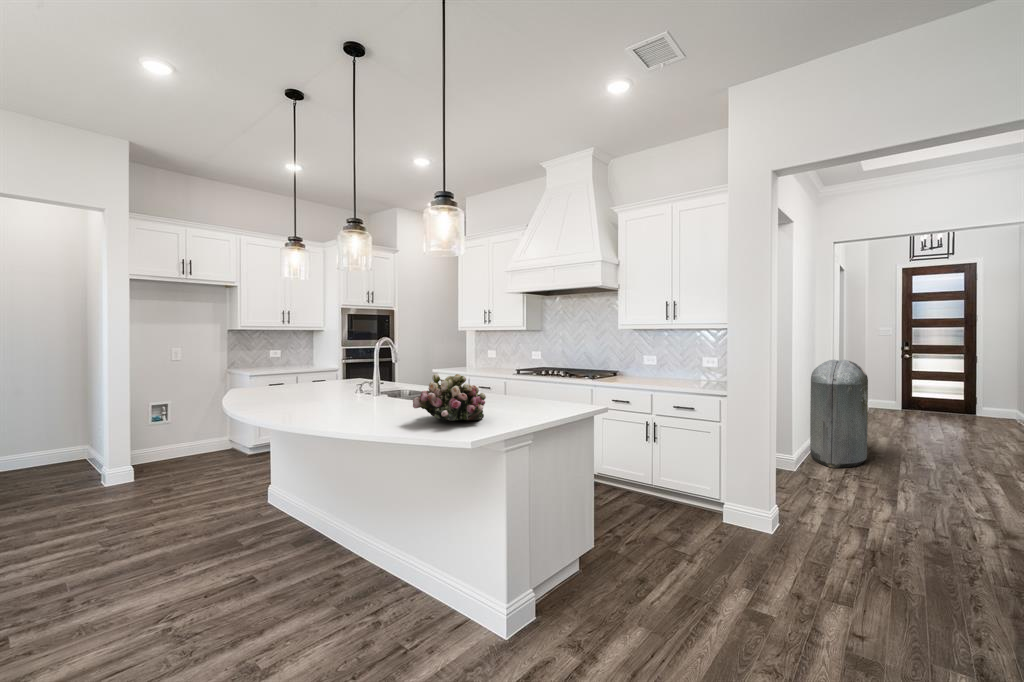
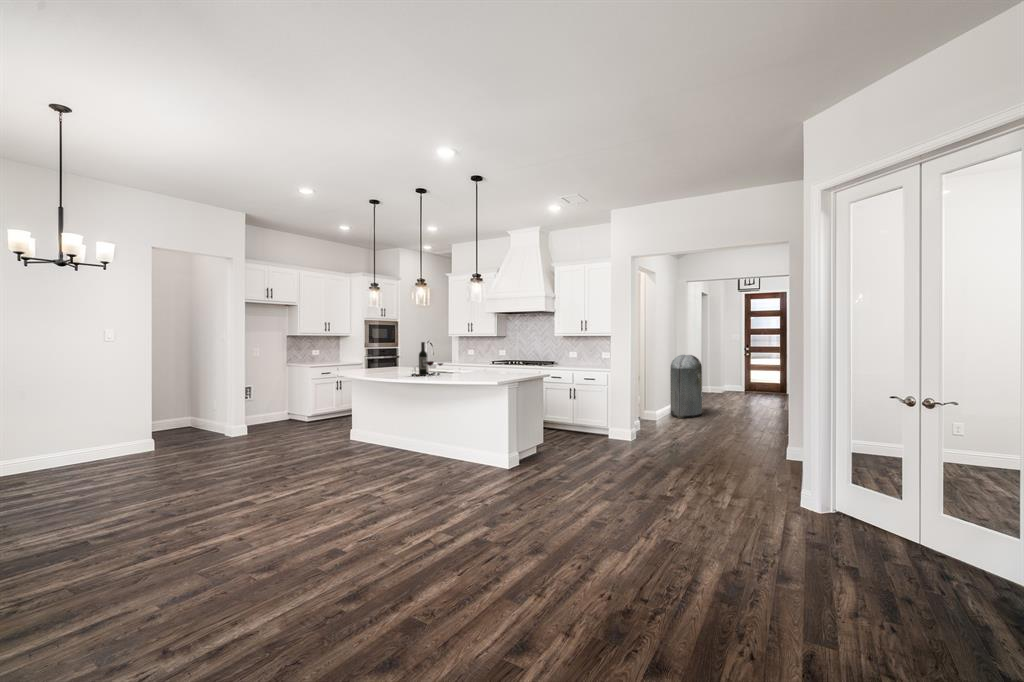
wine bottle: none [307,344,384,418] -> present [411,342,443,376]
flower arrangement: present [413,374,486,421] -> none [465,355,497,376]

